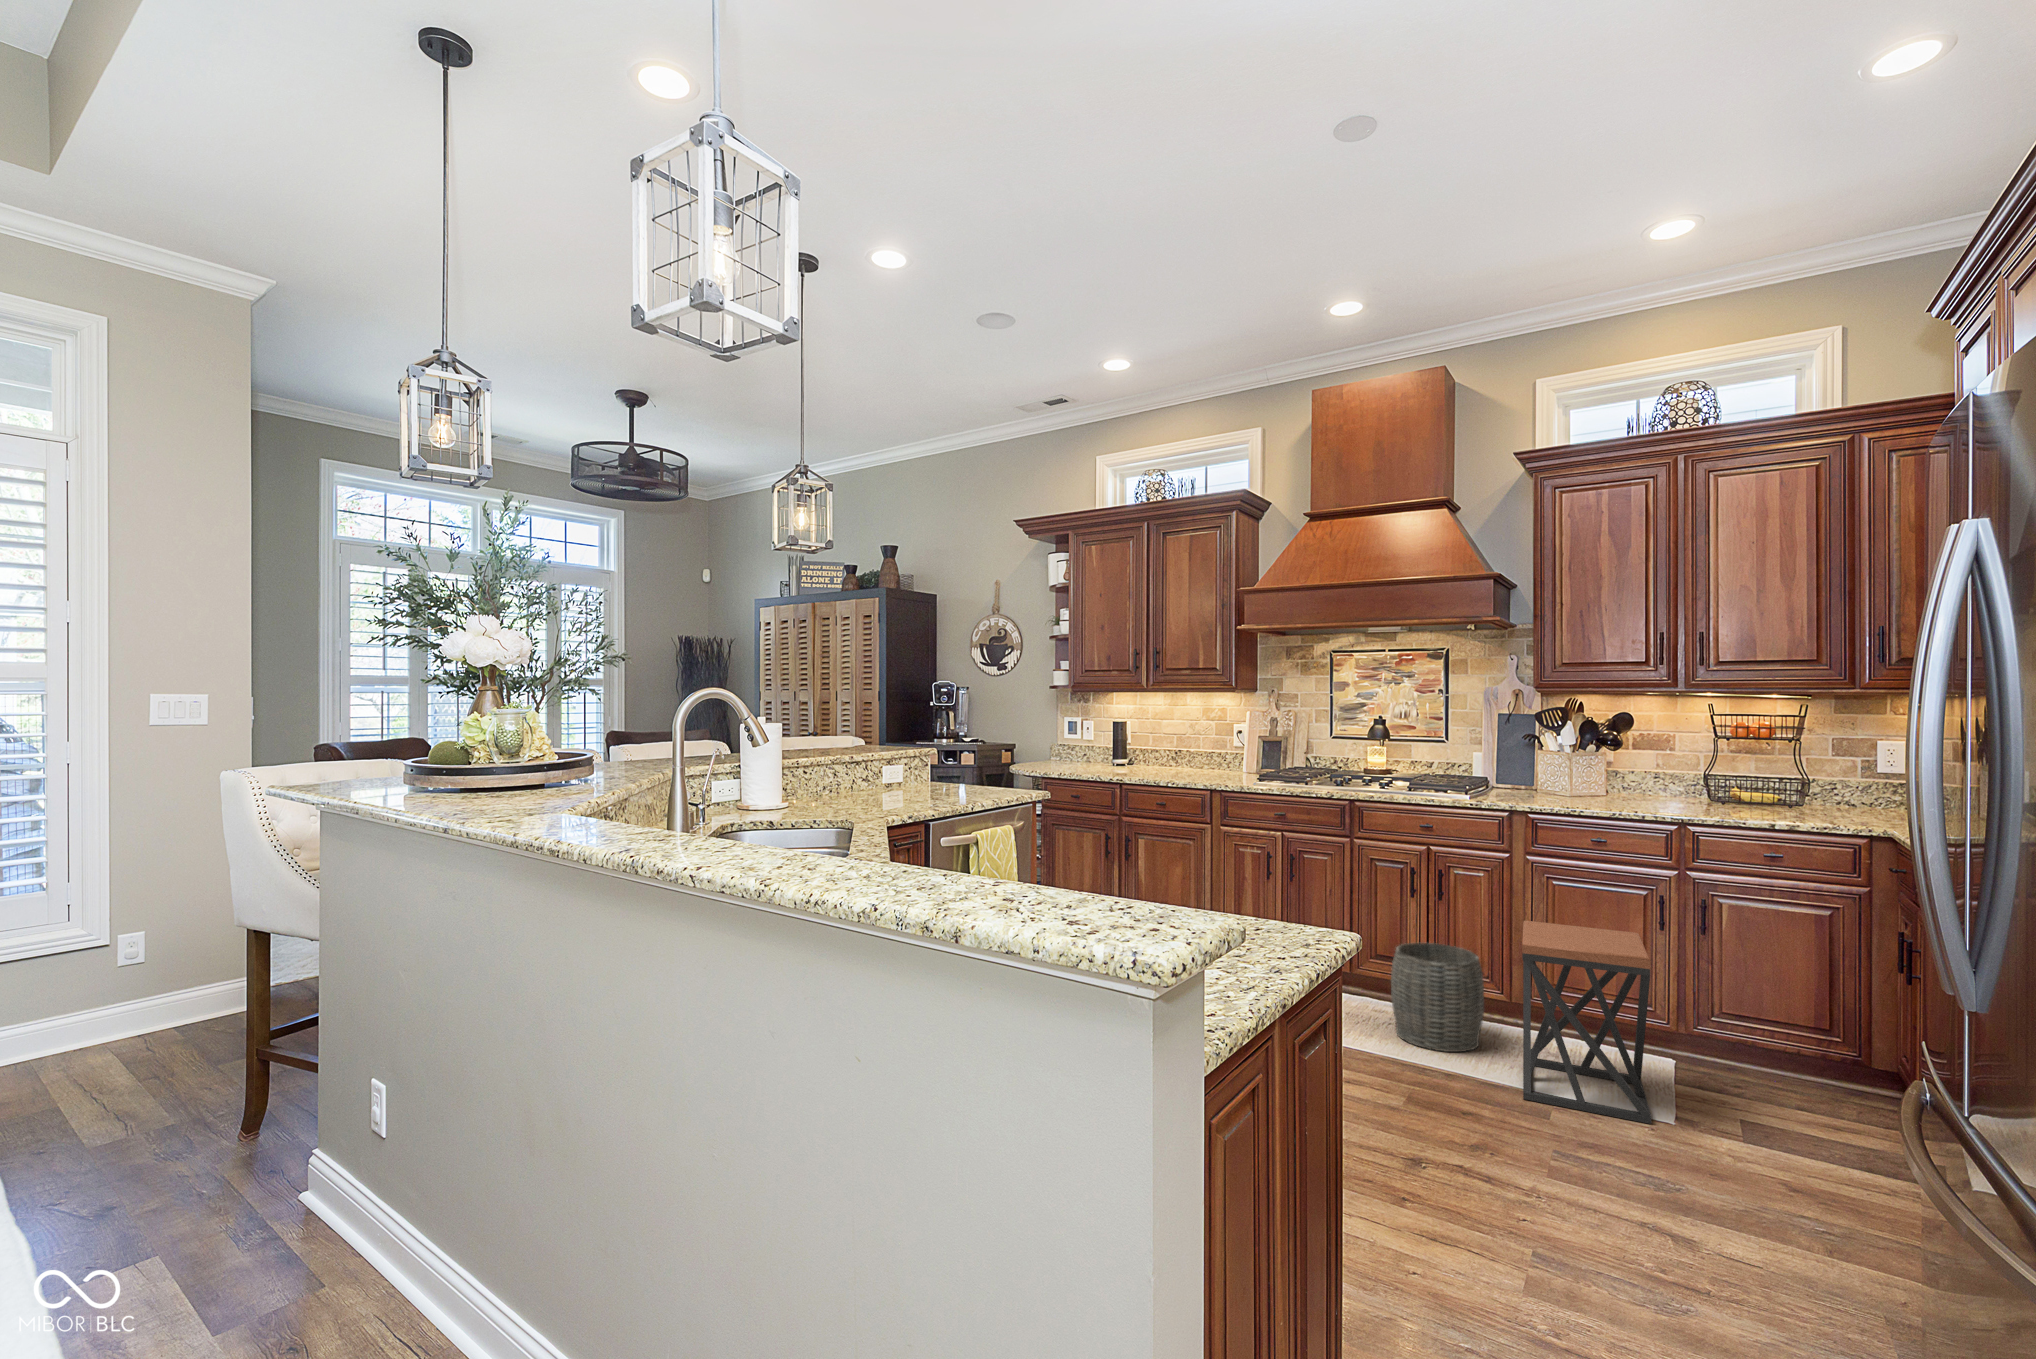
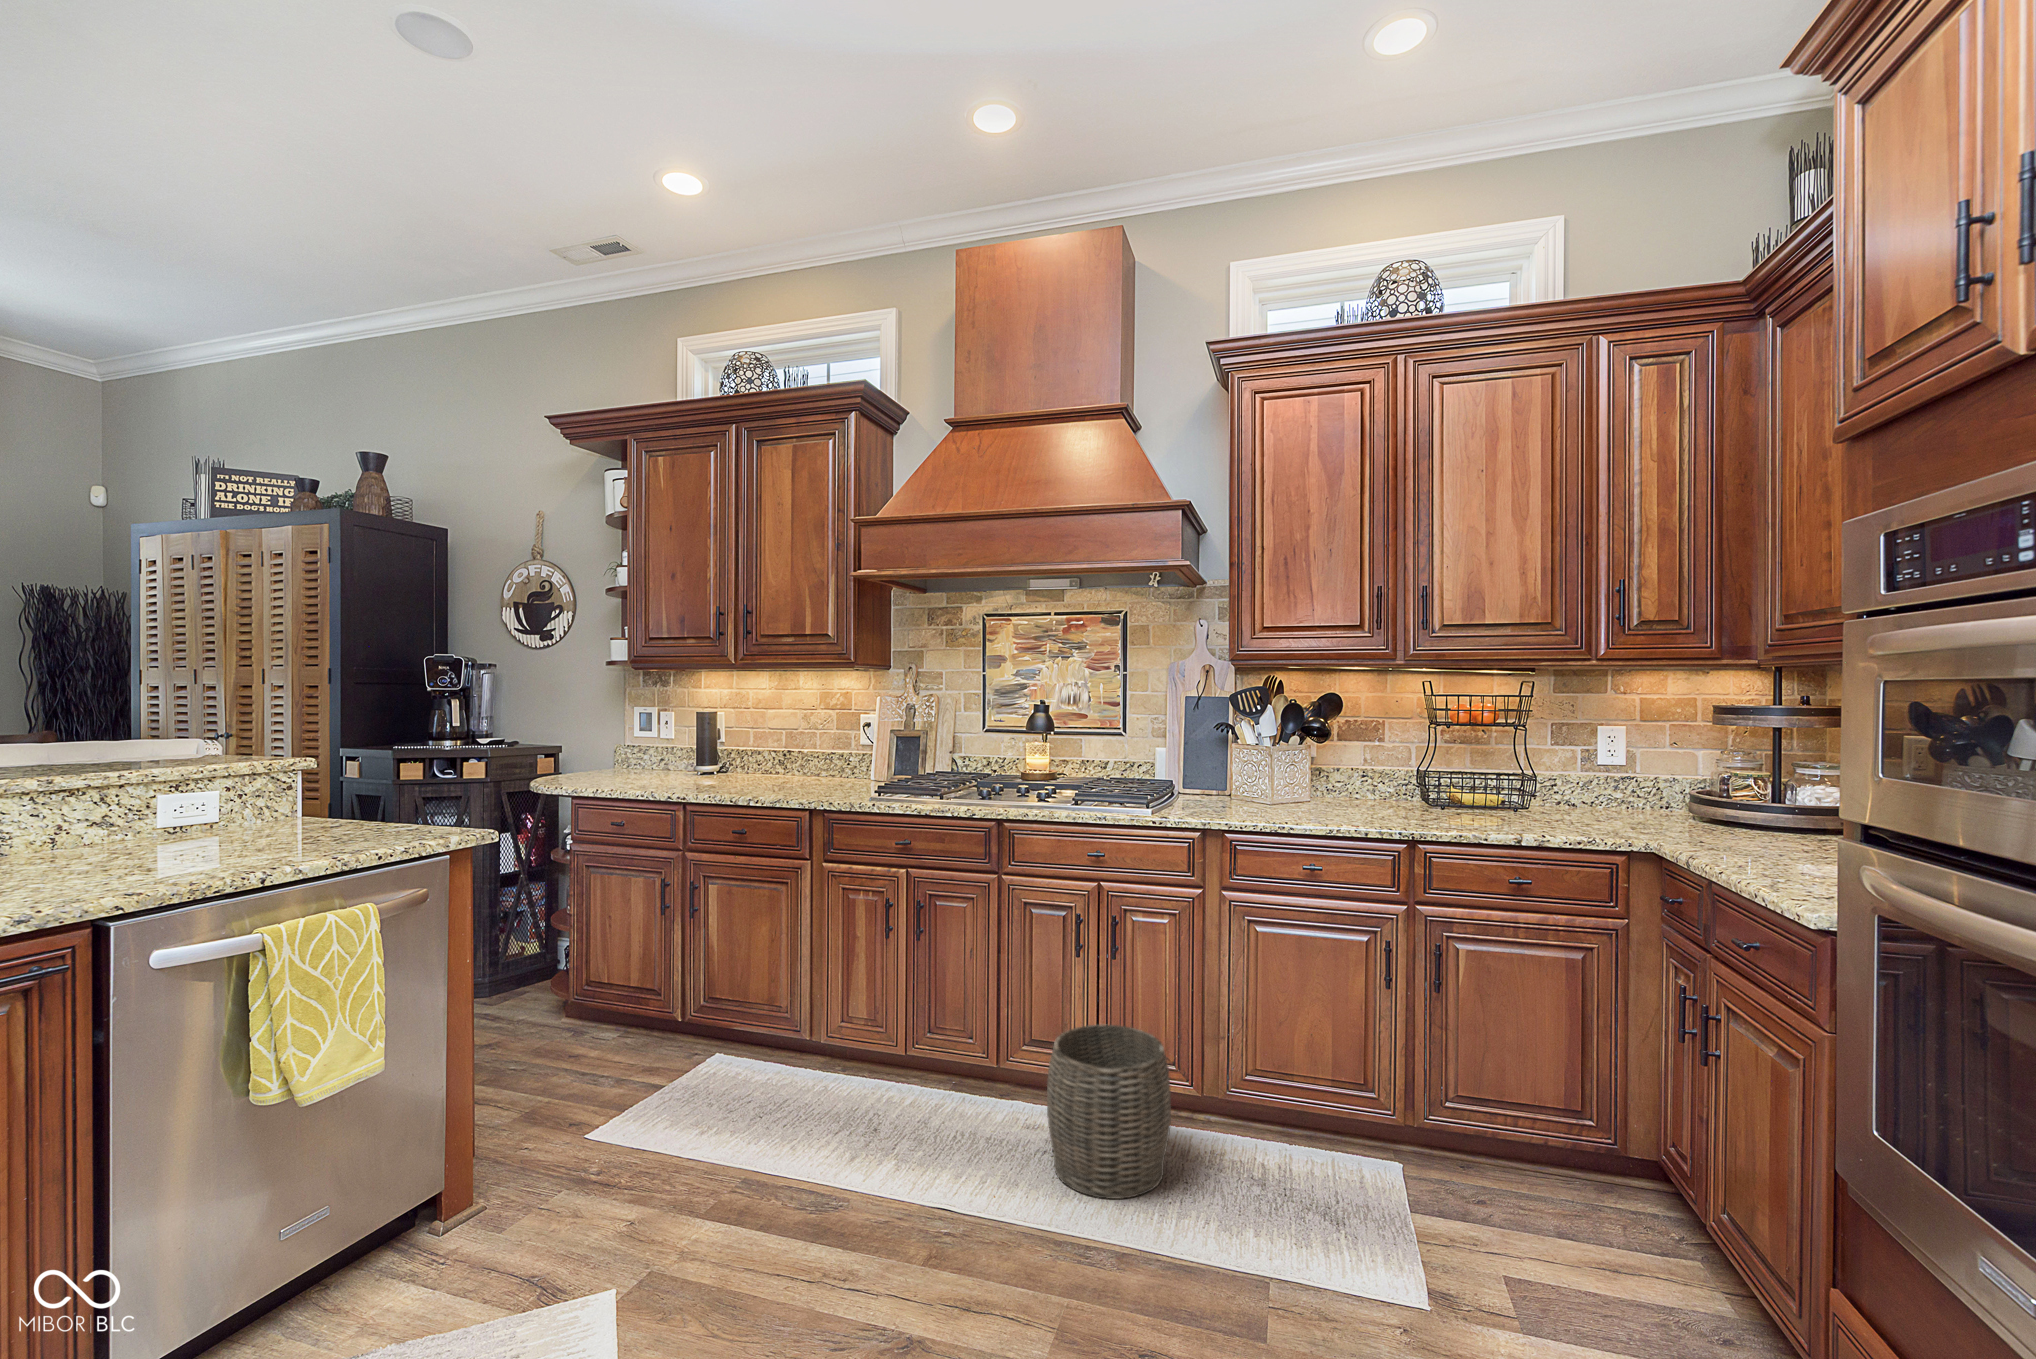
stool: present [1522,921,1652,1124] -> none [1224,998,1403,1317]

